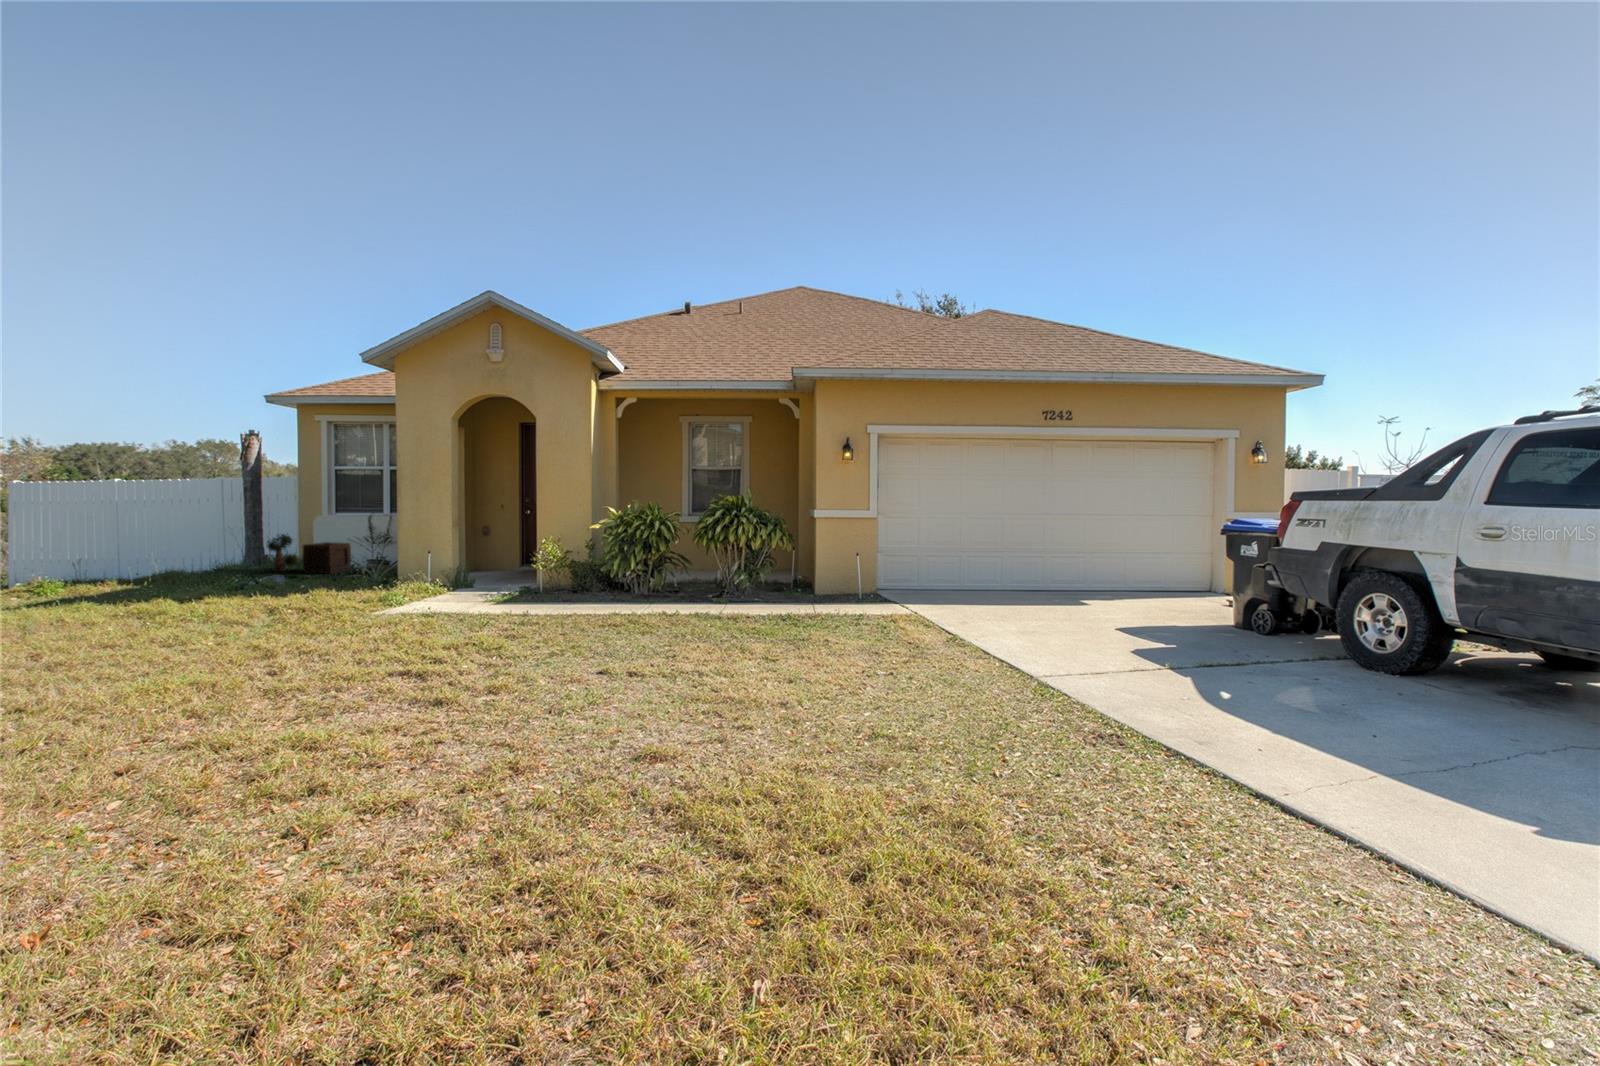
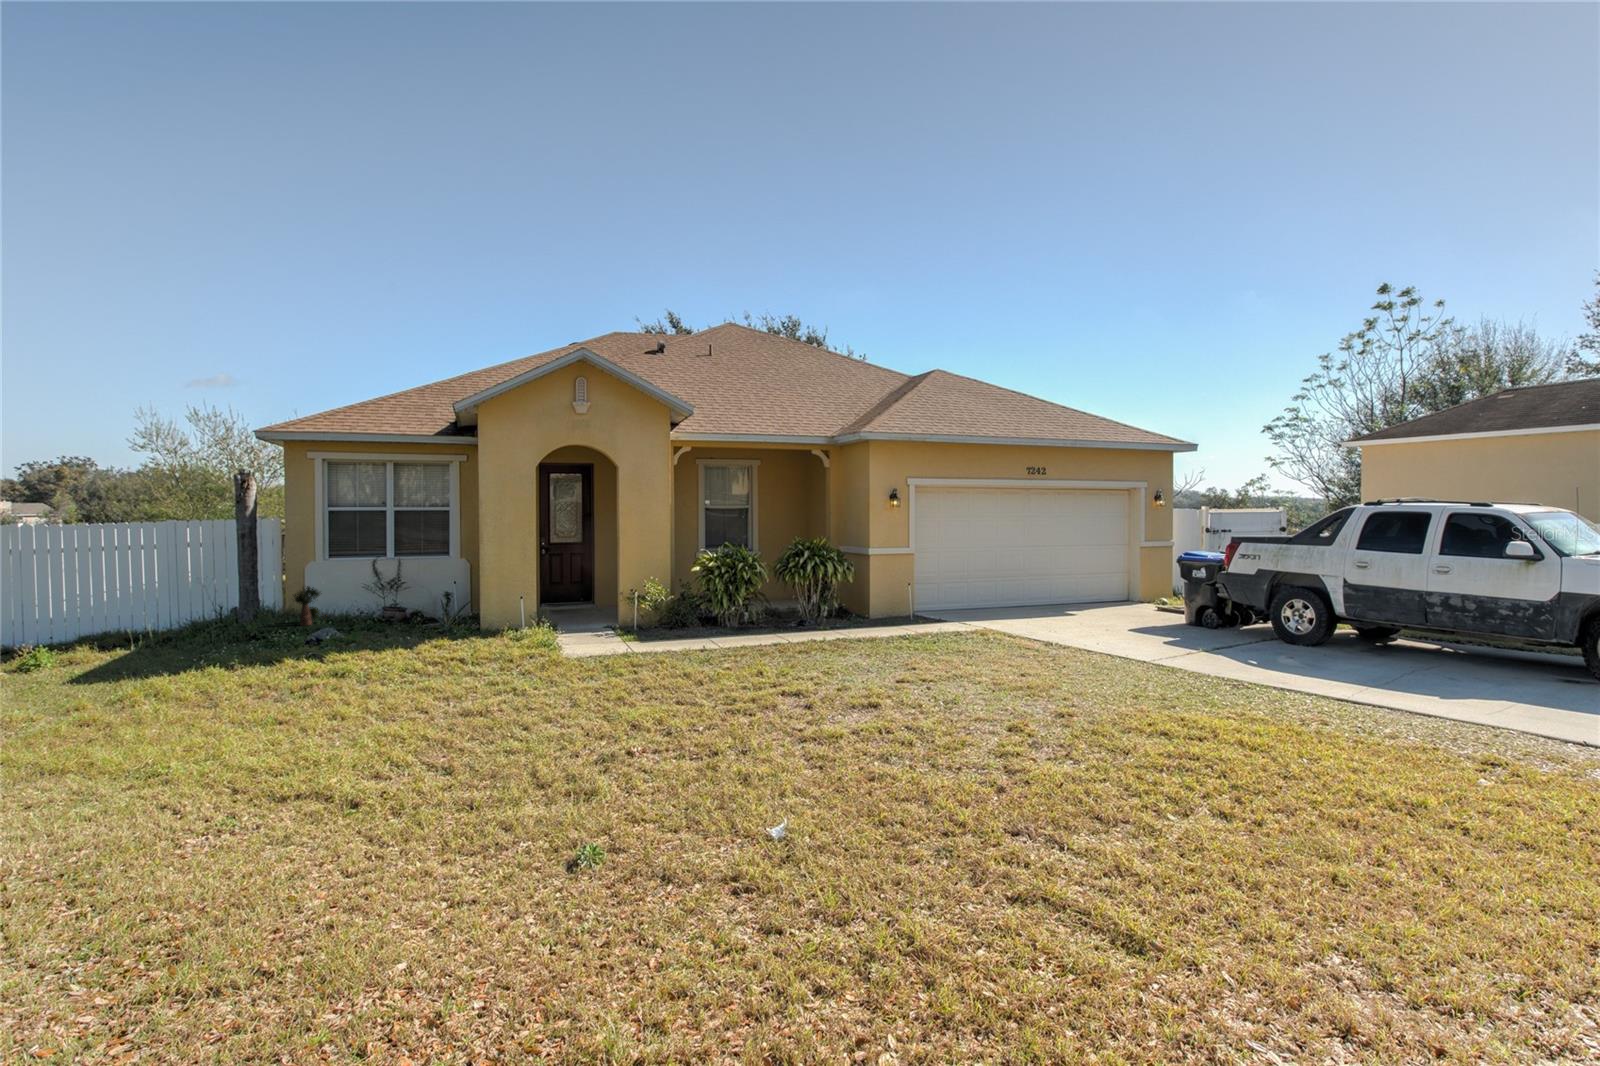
wooden crate: present [303,542,351,574] -> none [345,592,387,626]

